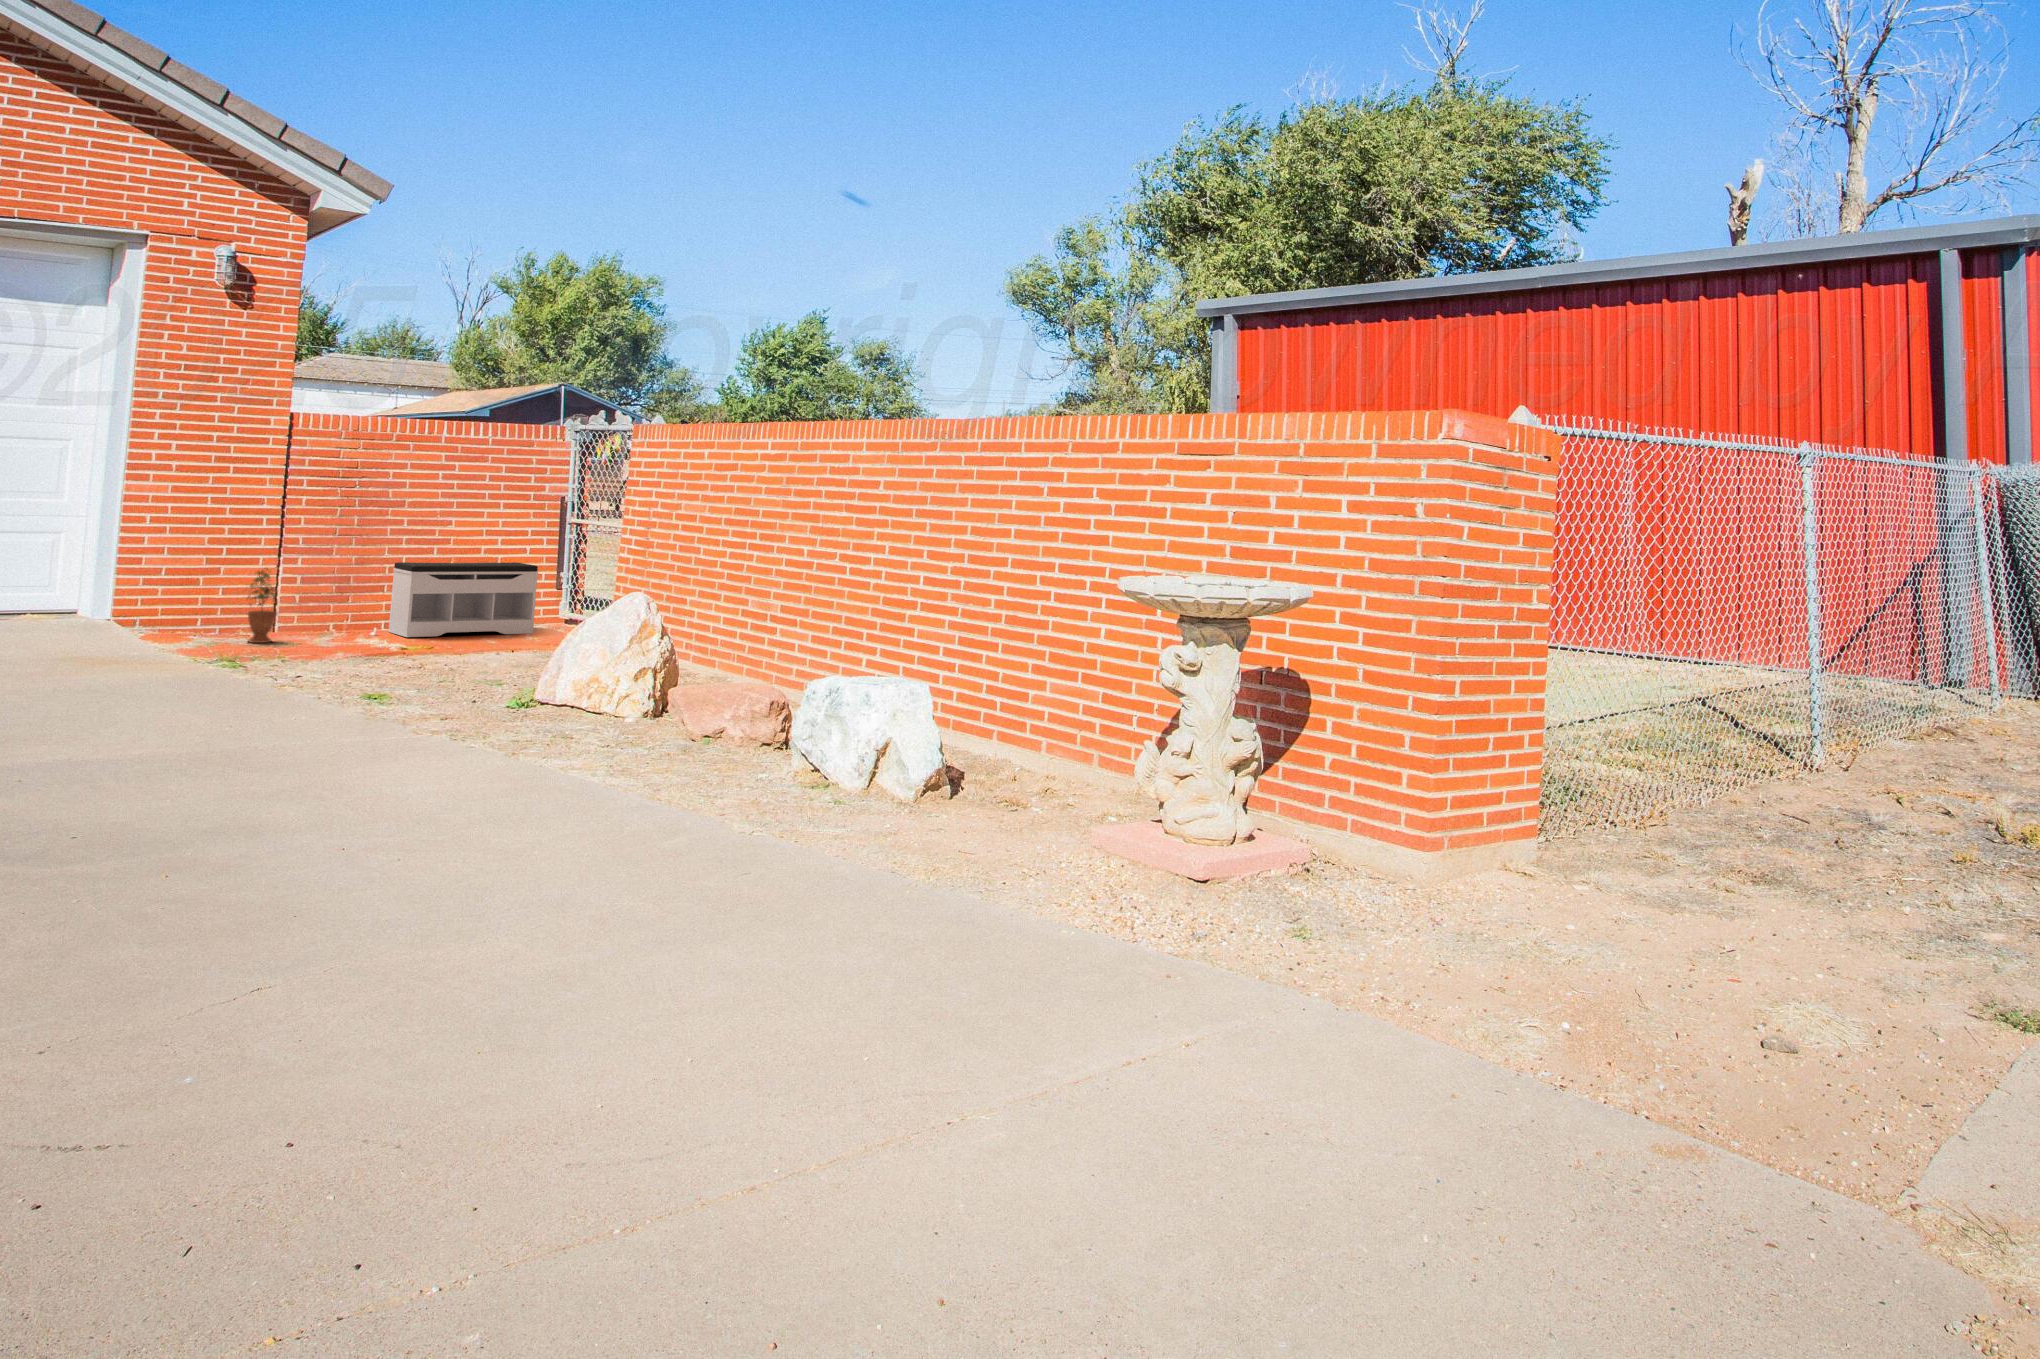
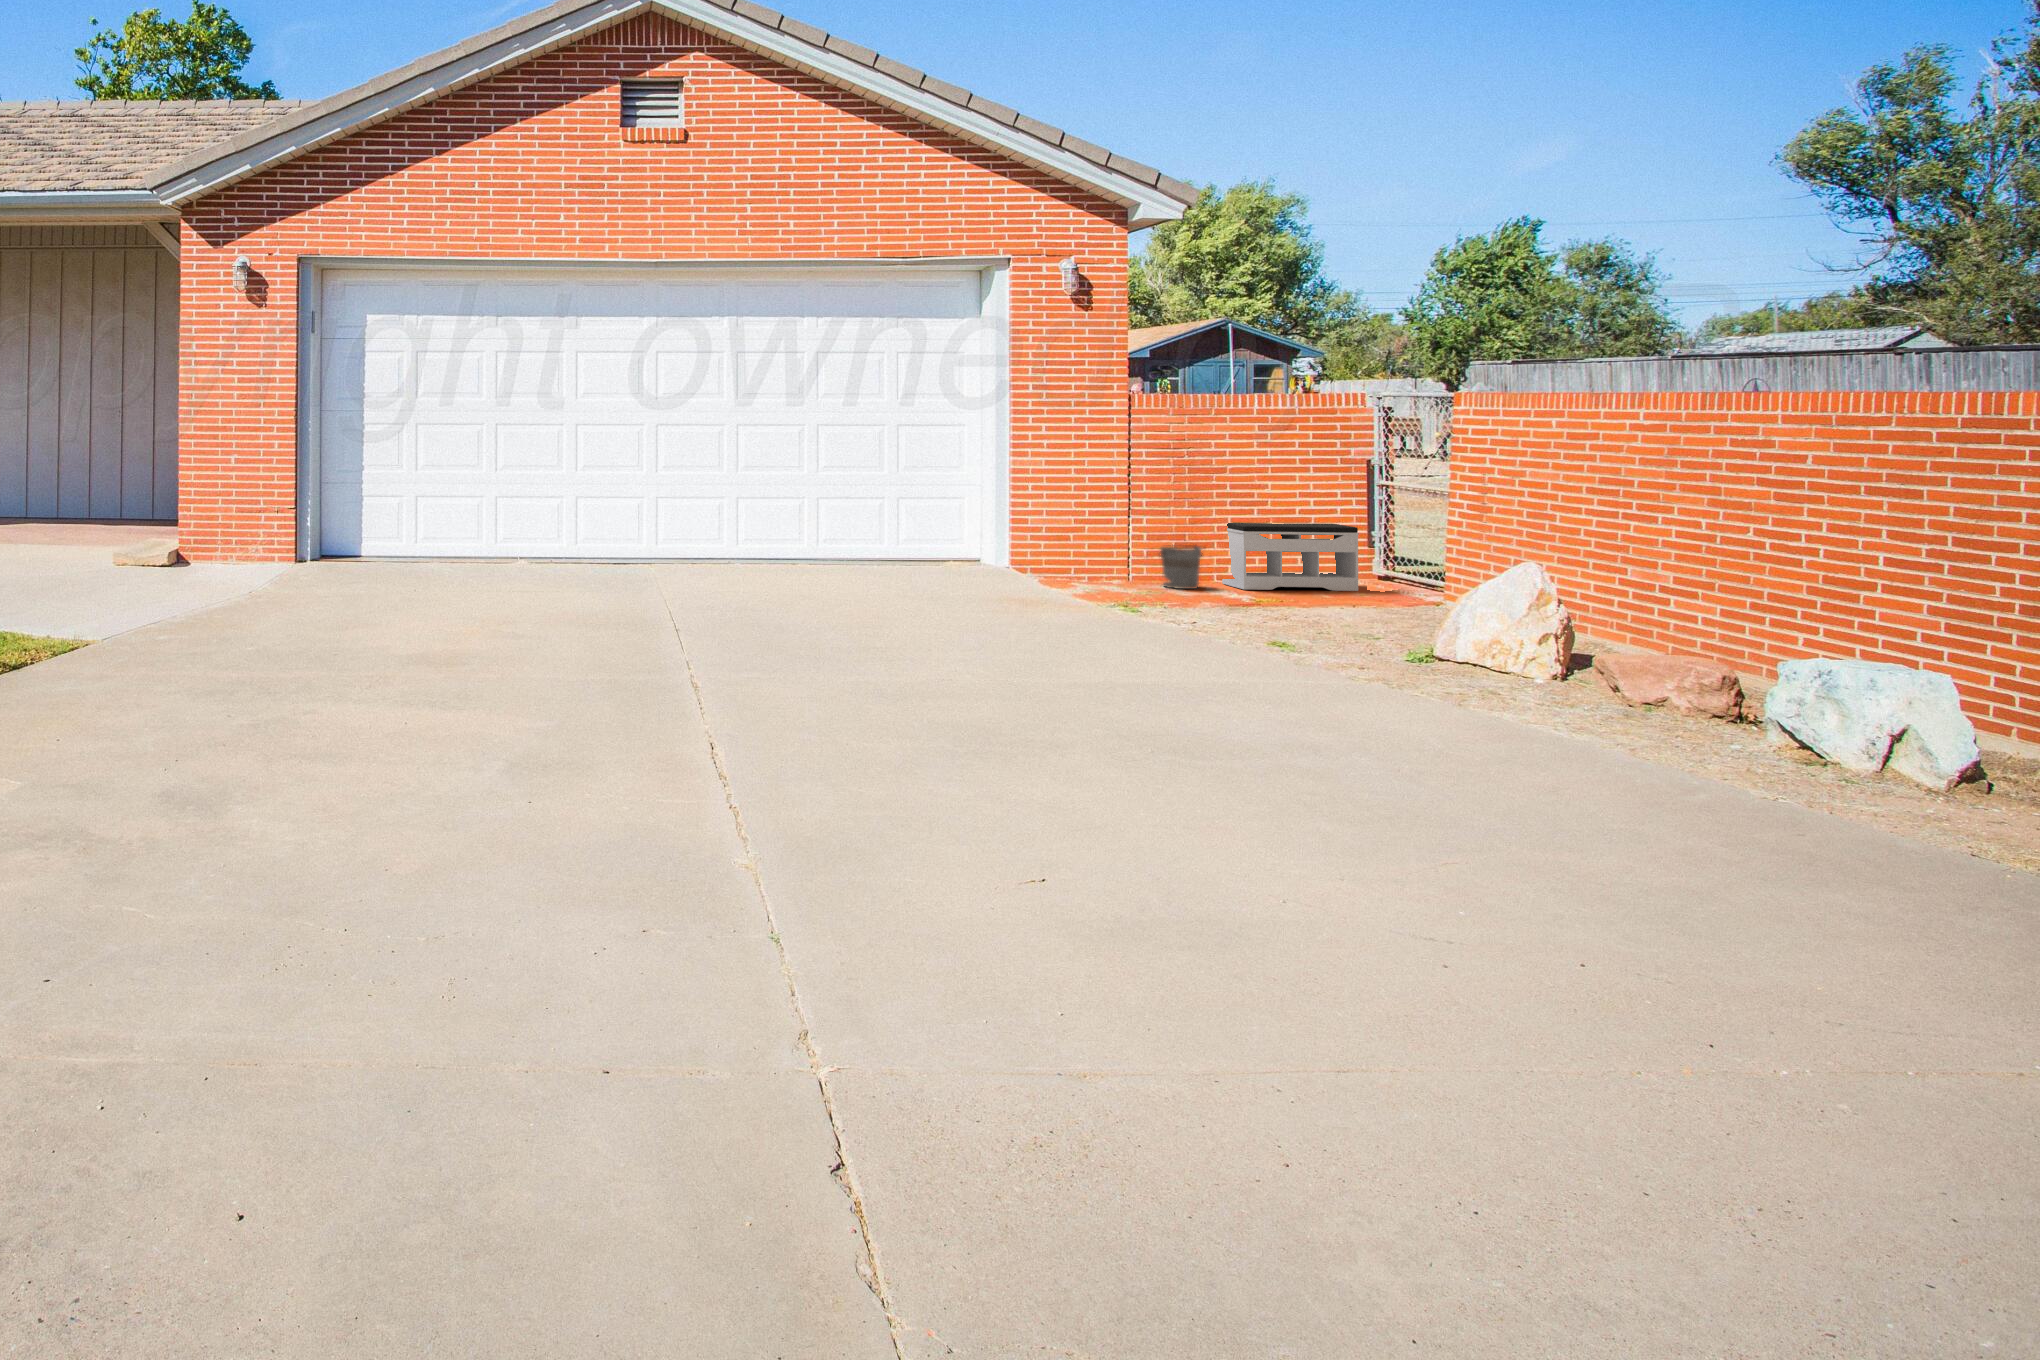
potted plant: present [248,569,277,643] -> none [1108,524,1136,589]
bucket: none [309,589,368,640] -> present [1160,545,1203,589]

